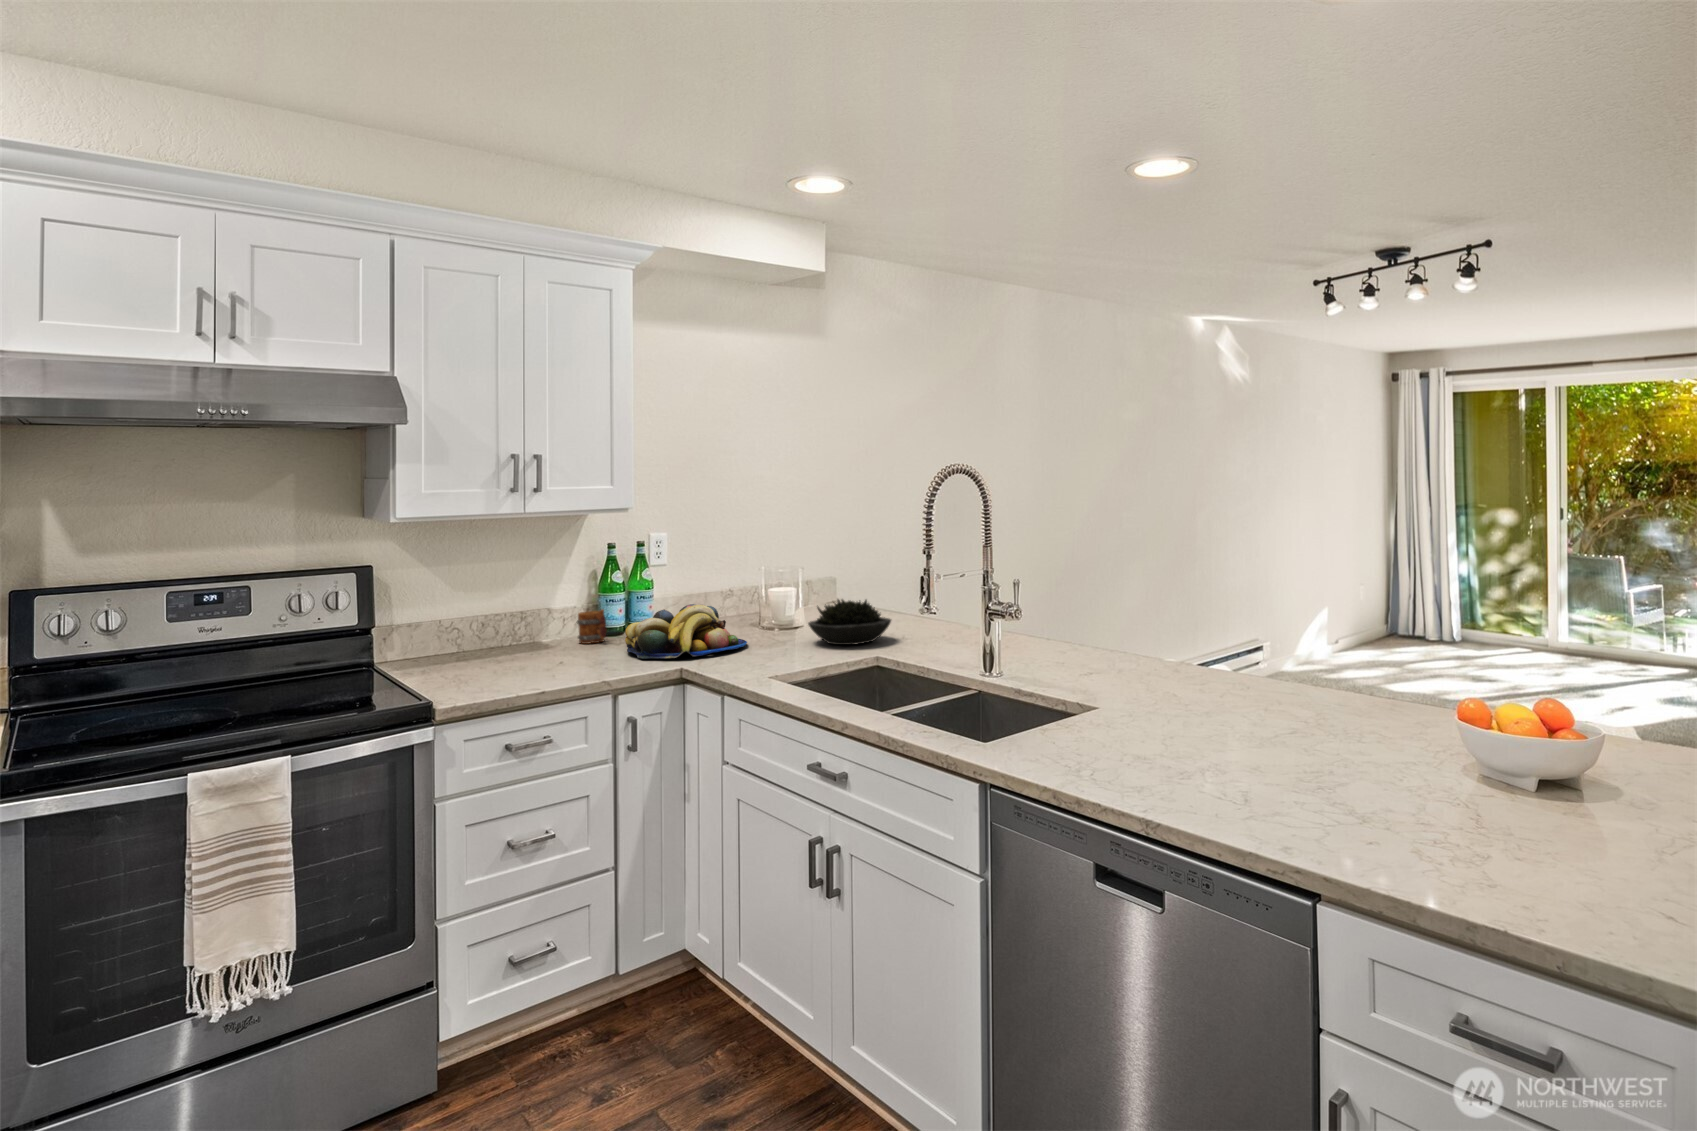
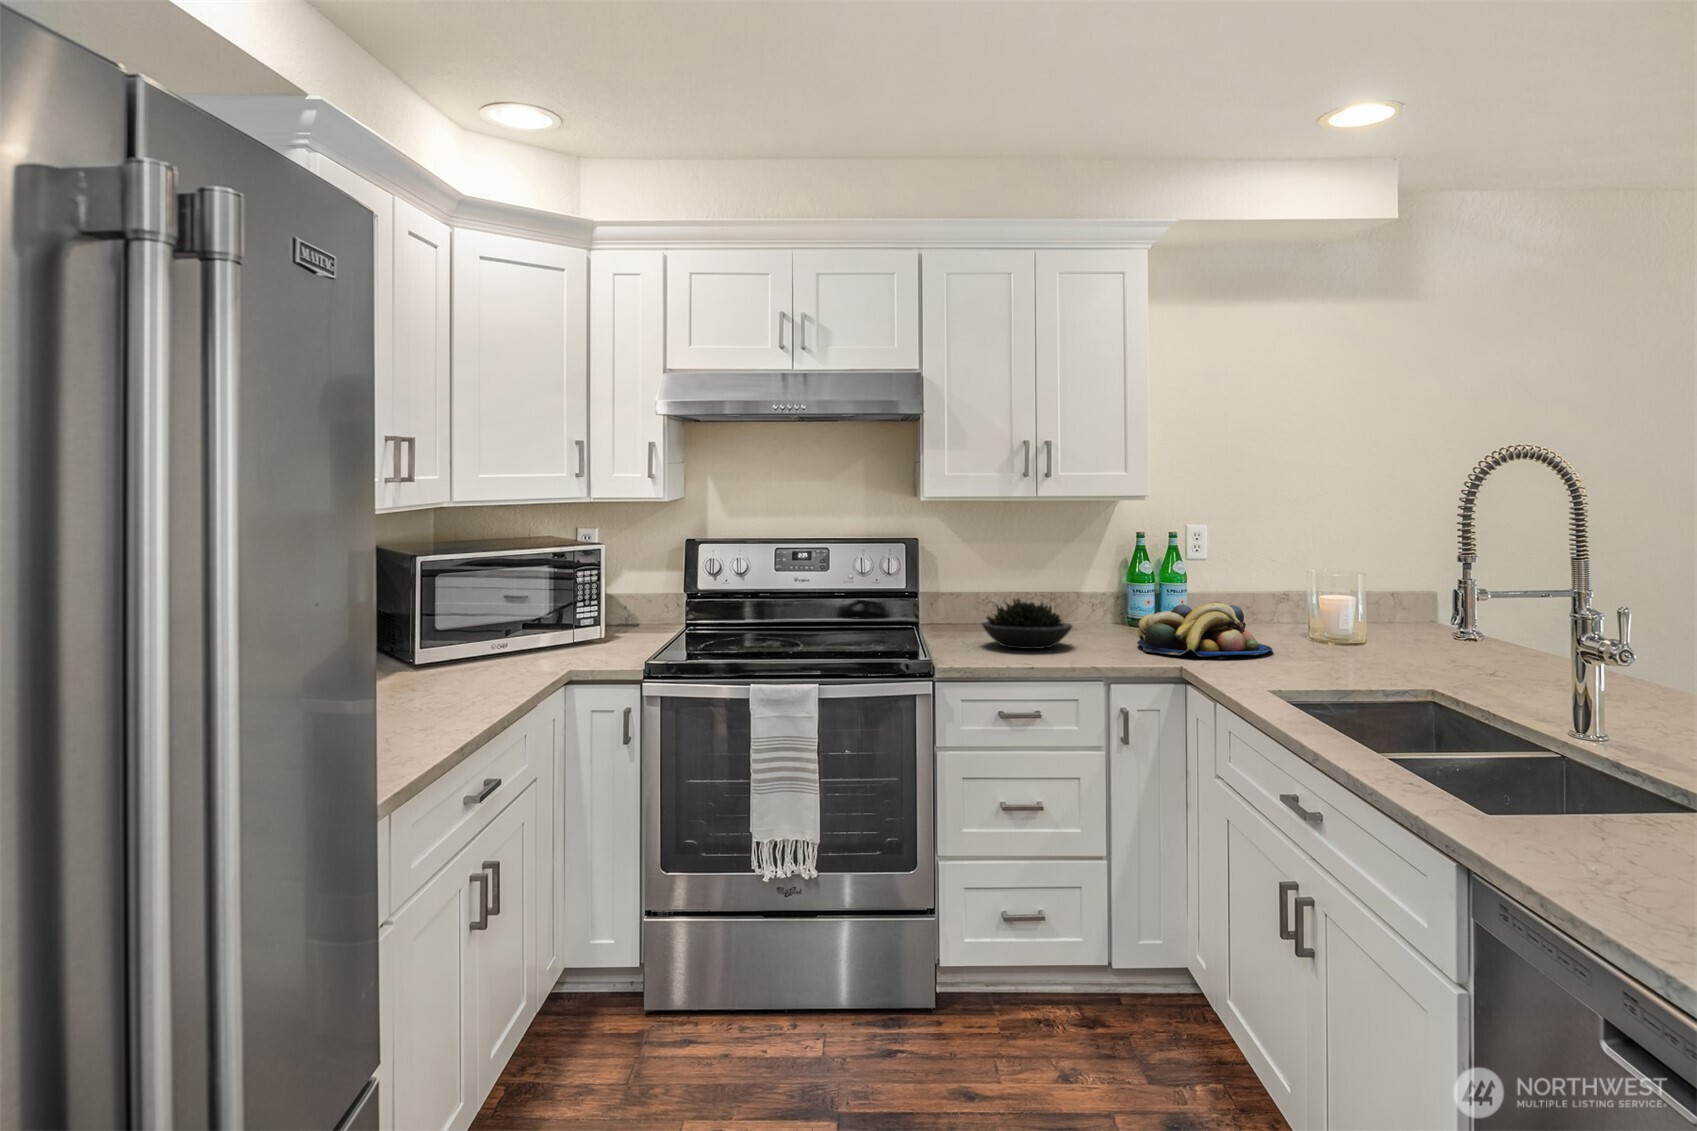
succulent plant: present [808,599,891,645] -> present [982,599,1072,649]
mug: present [576,609,607,644] -> none [1099,598,1128,632]

